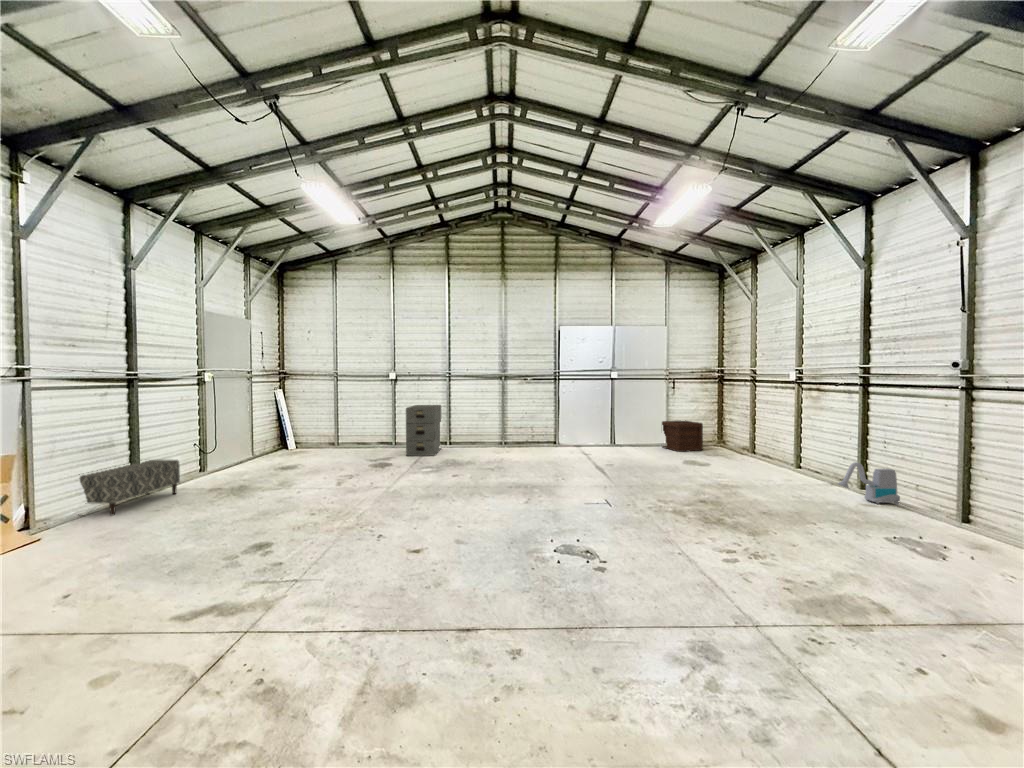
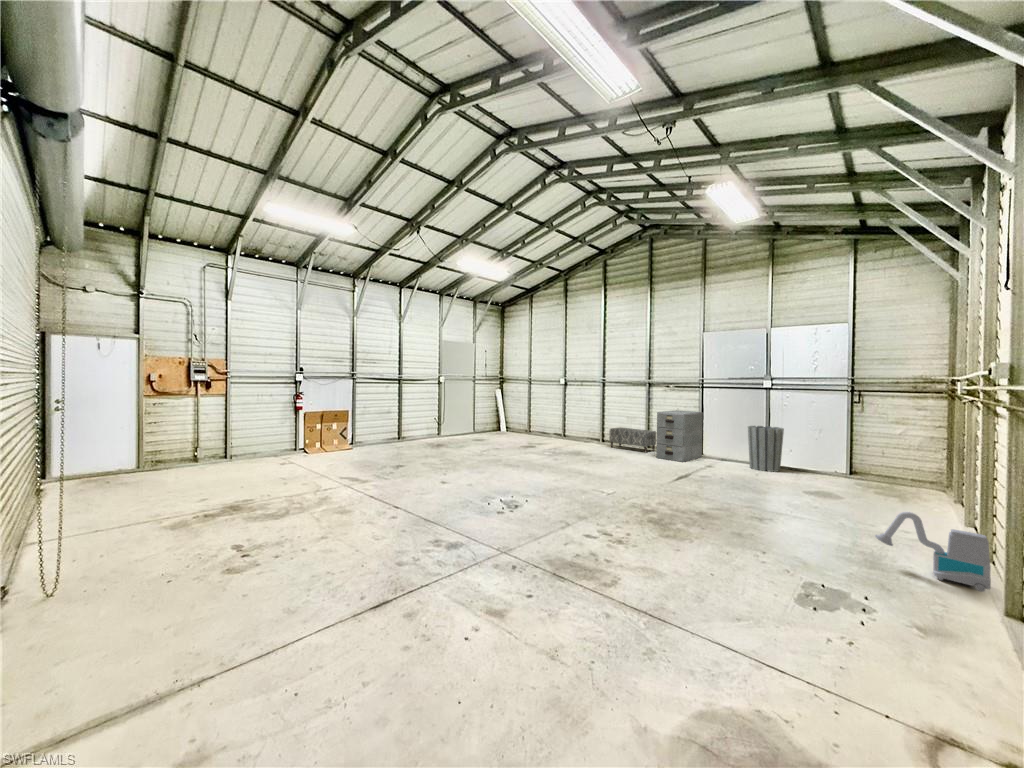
filing cabinet: present [406,405,441,456] -> present [656,410,703,462]
trash can: none [607,413,635,452] -> present [748,426,784,472]
wooden crate: present [662,420,703,452] -> none [832,442,888,487]
bench: present [79,460,180,516] -> present [609,427,656,453]

